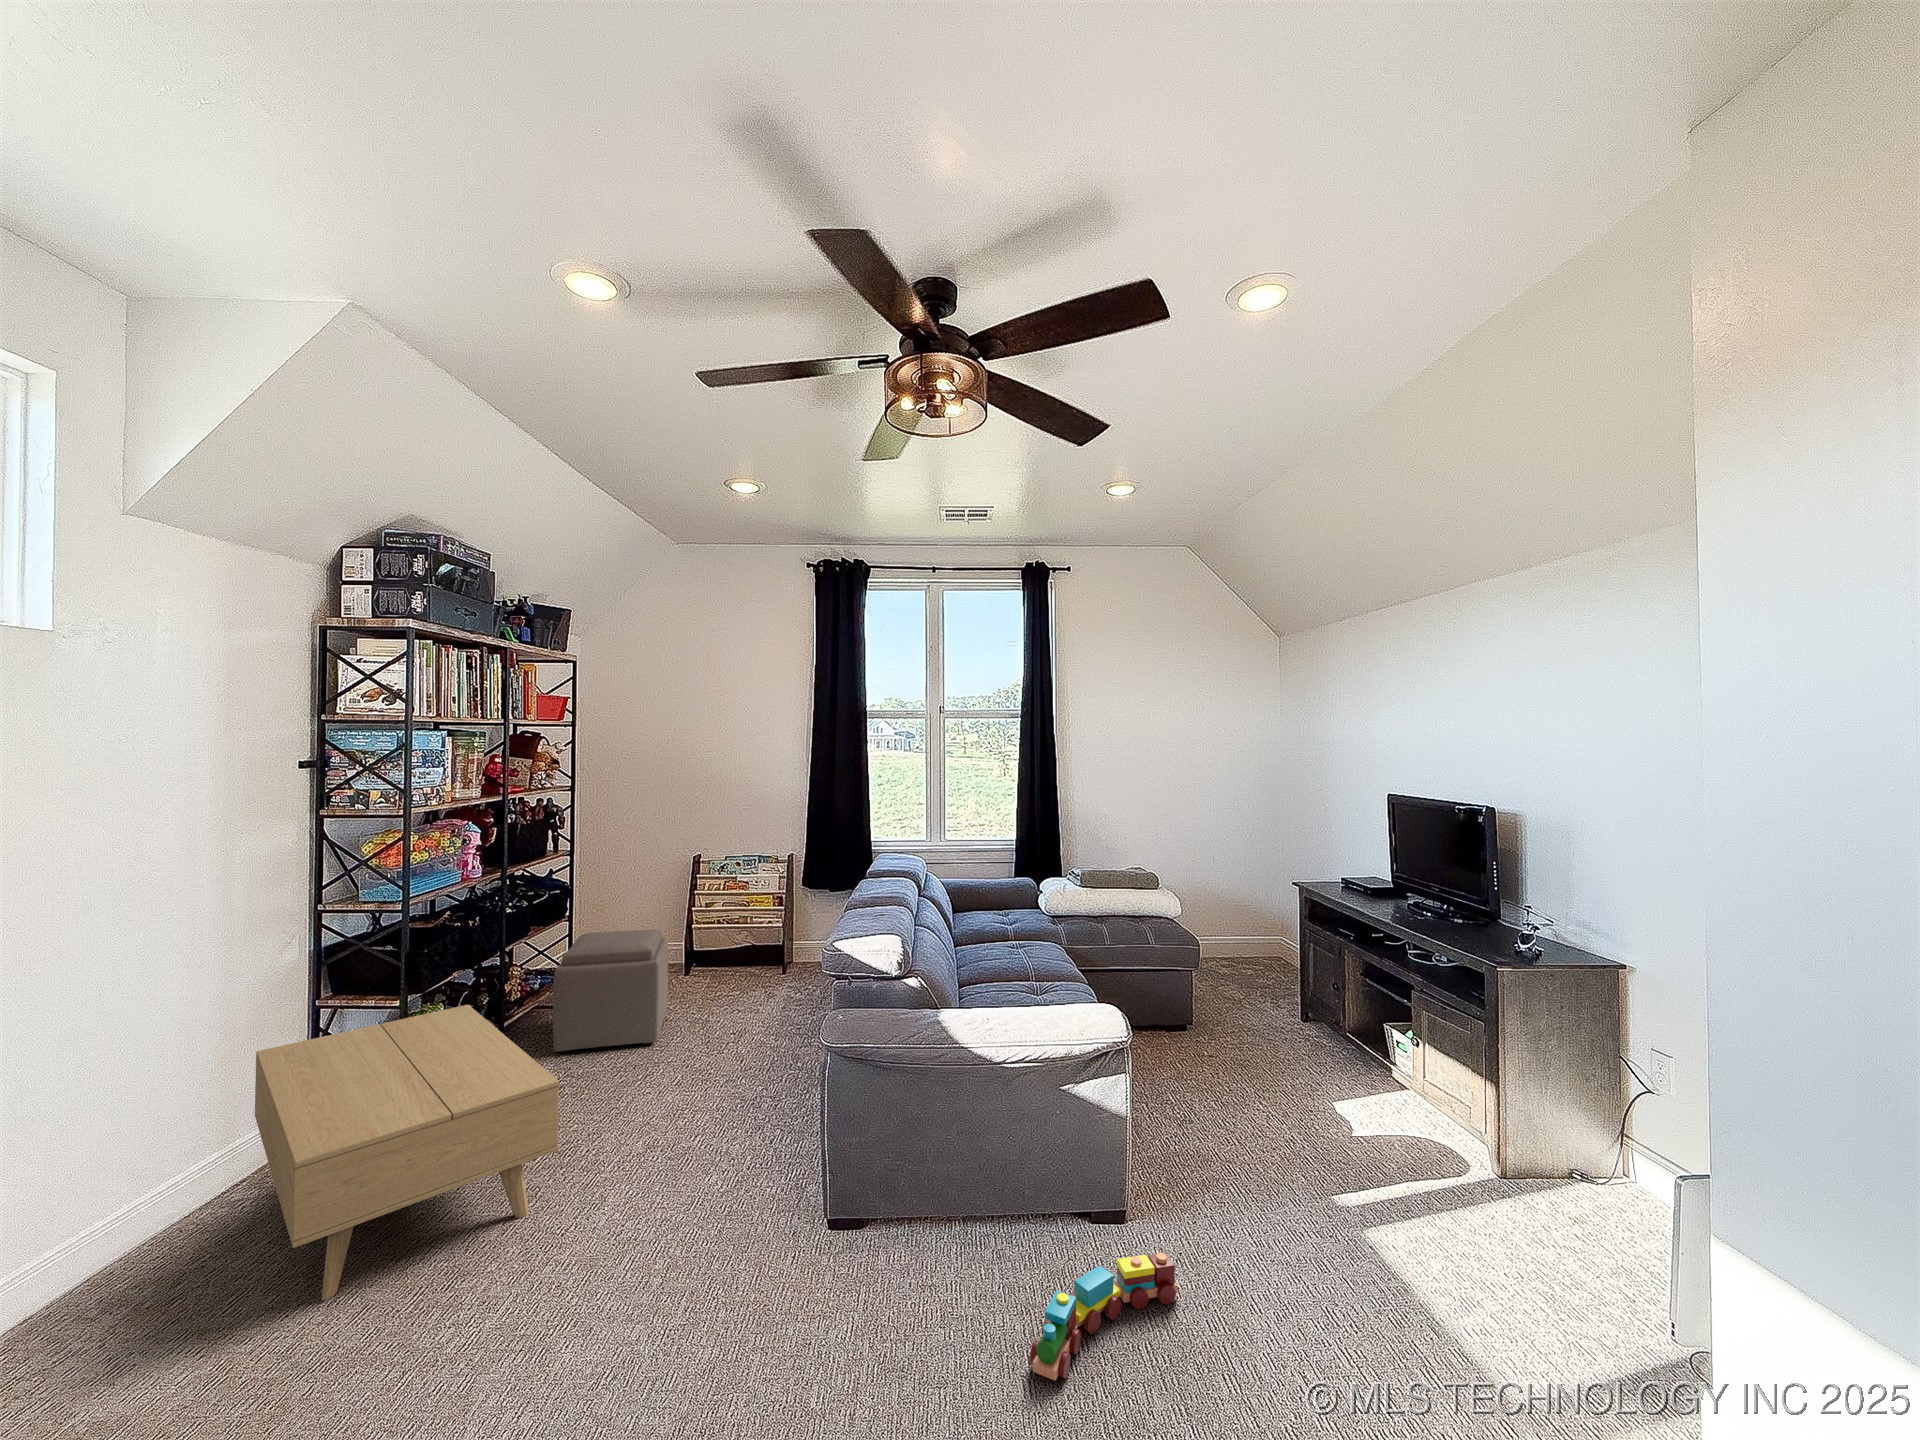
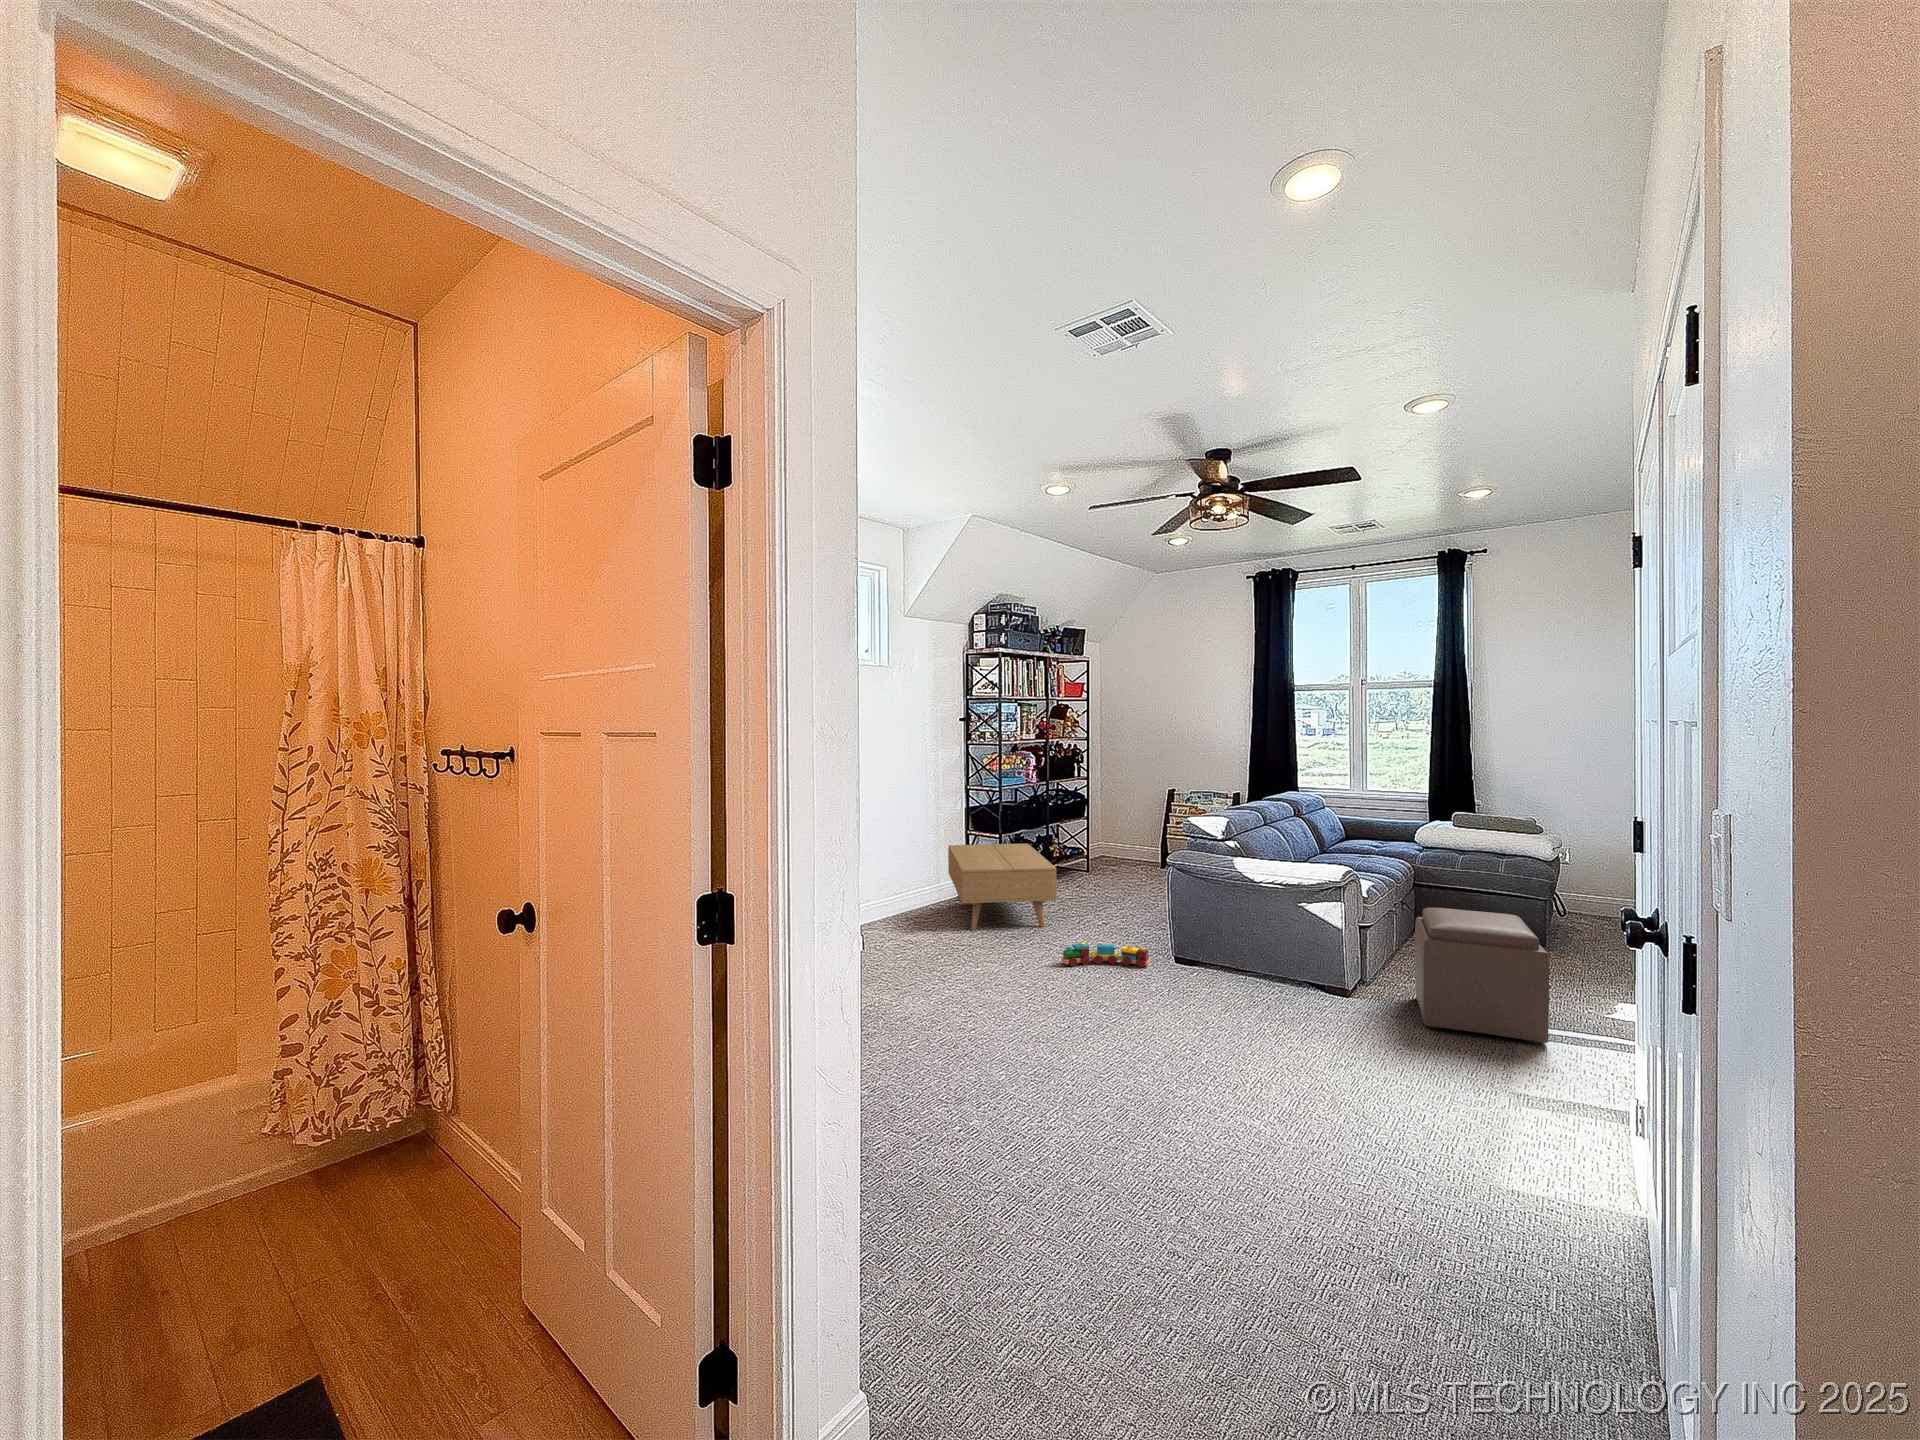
ottoman: present [553,929,668,1052] -> present [1415,908,1549,1043]
toy train: present [1030,1253,1178,1381] -> present [1061,943,1150,968]

